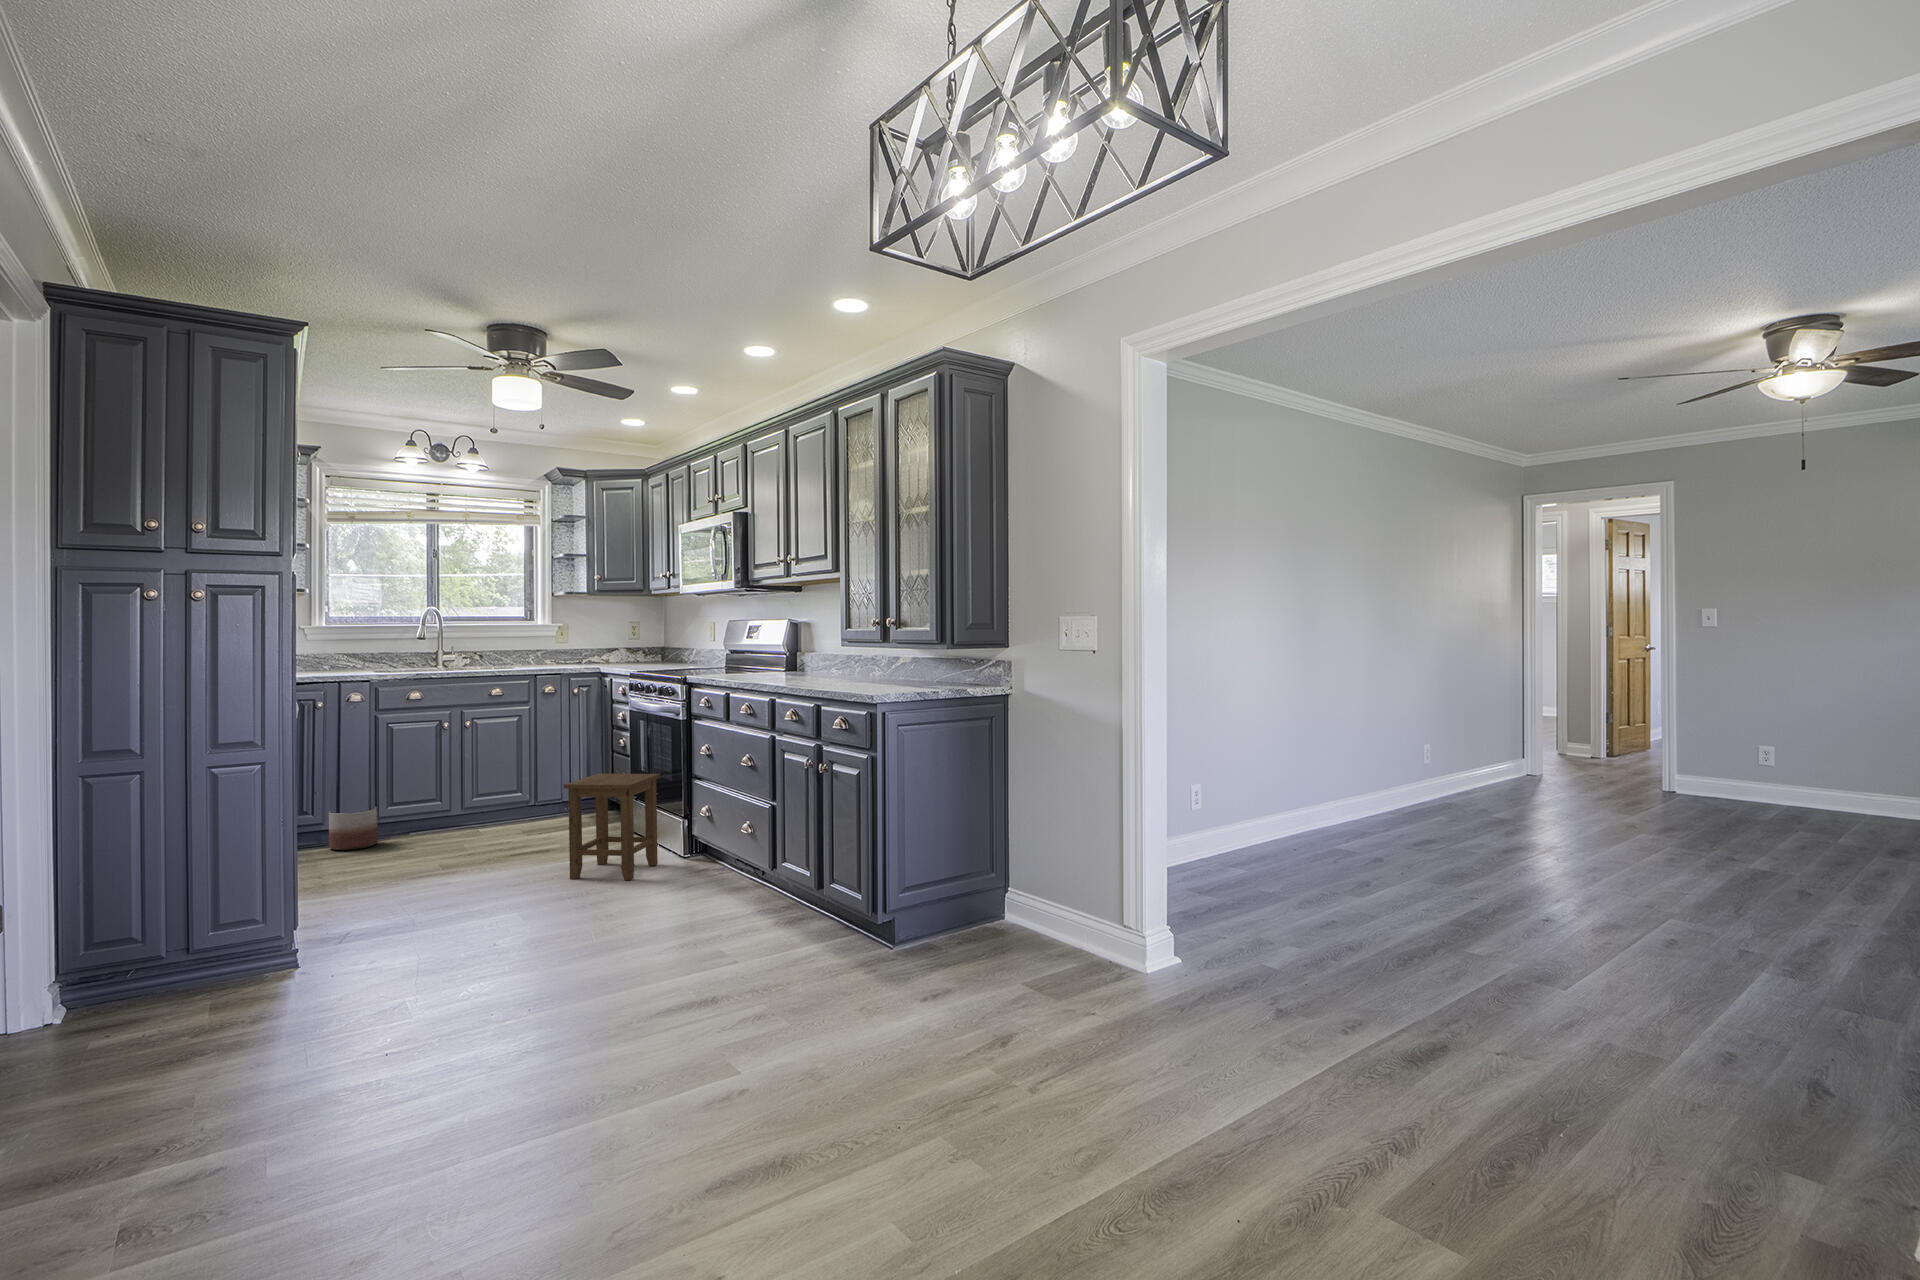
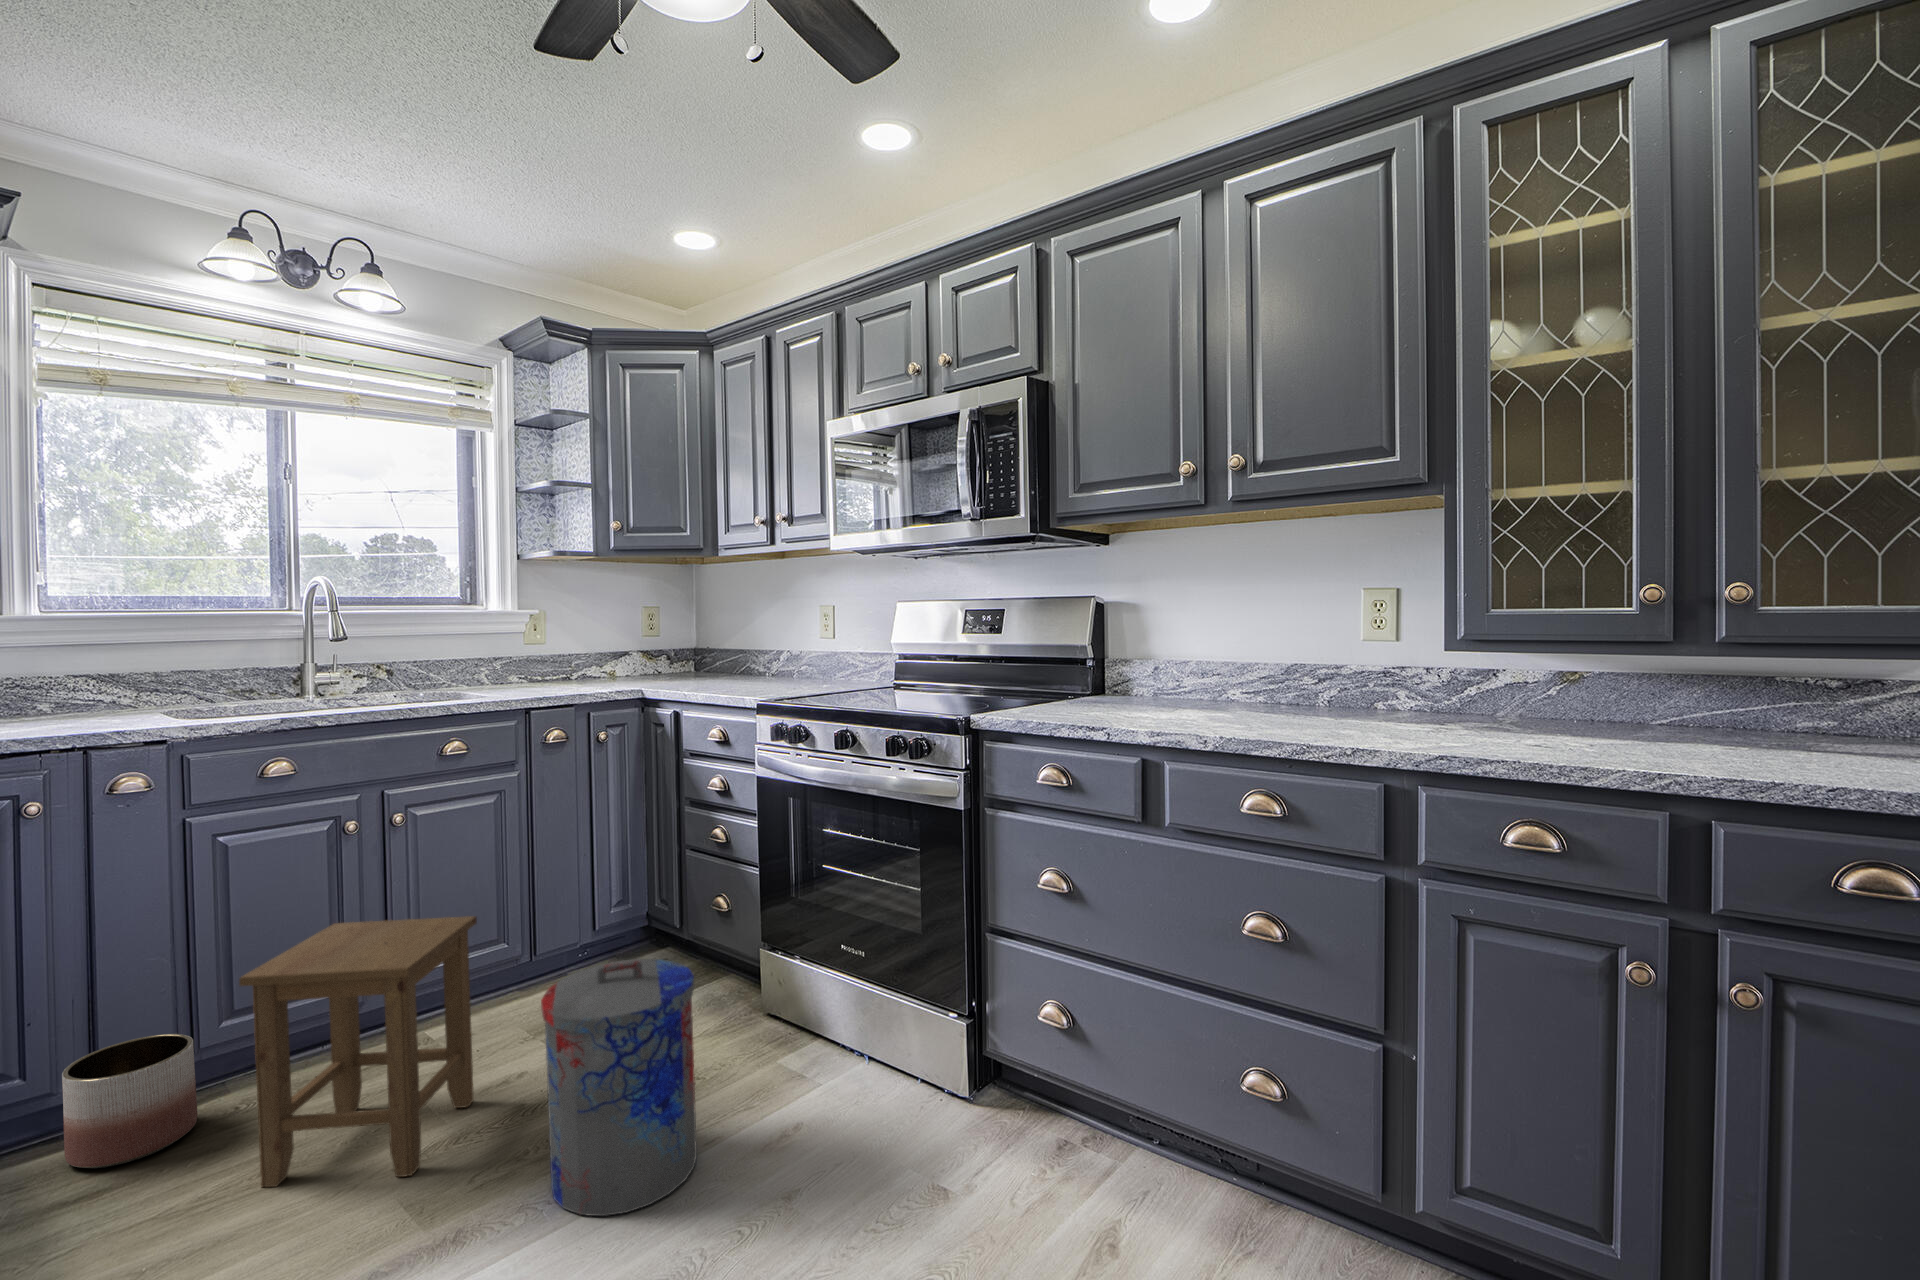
trash can: none [491,774,558,870] -> present [541,959,697,1216]
stool: present [564,774,660,880] -> present [239,916,477,1187]

